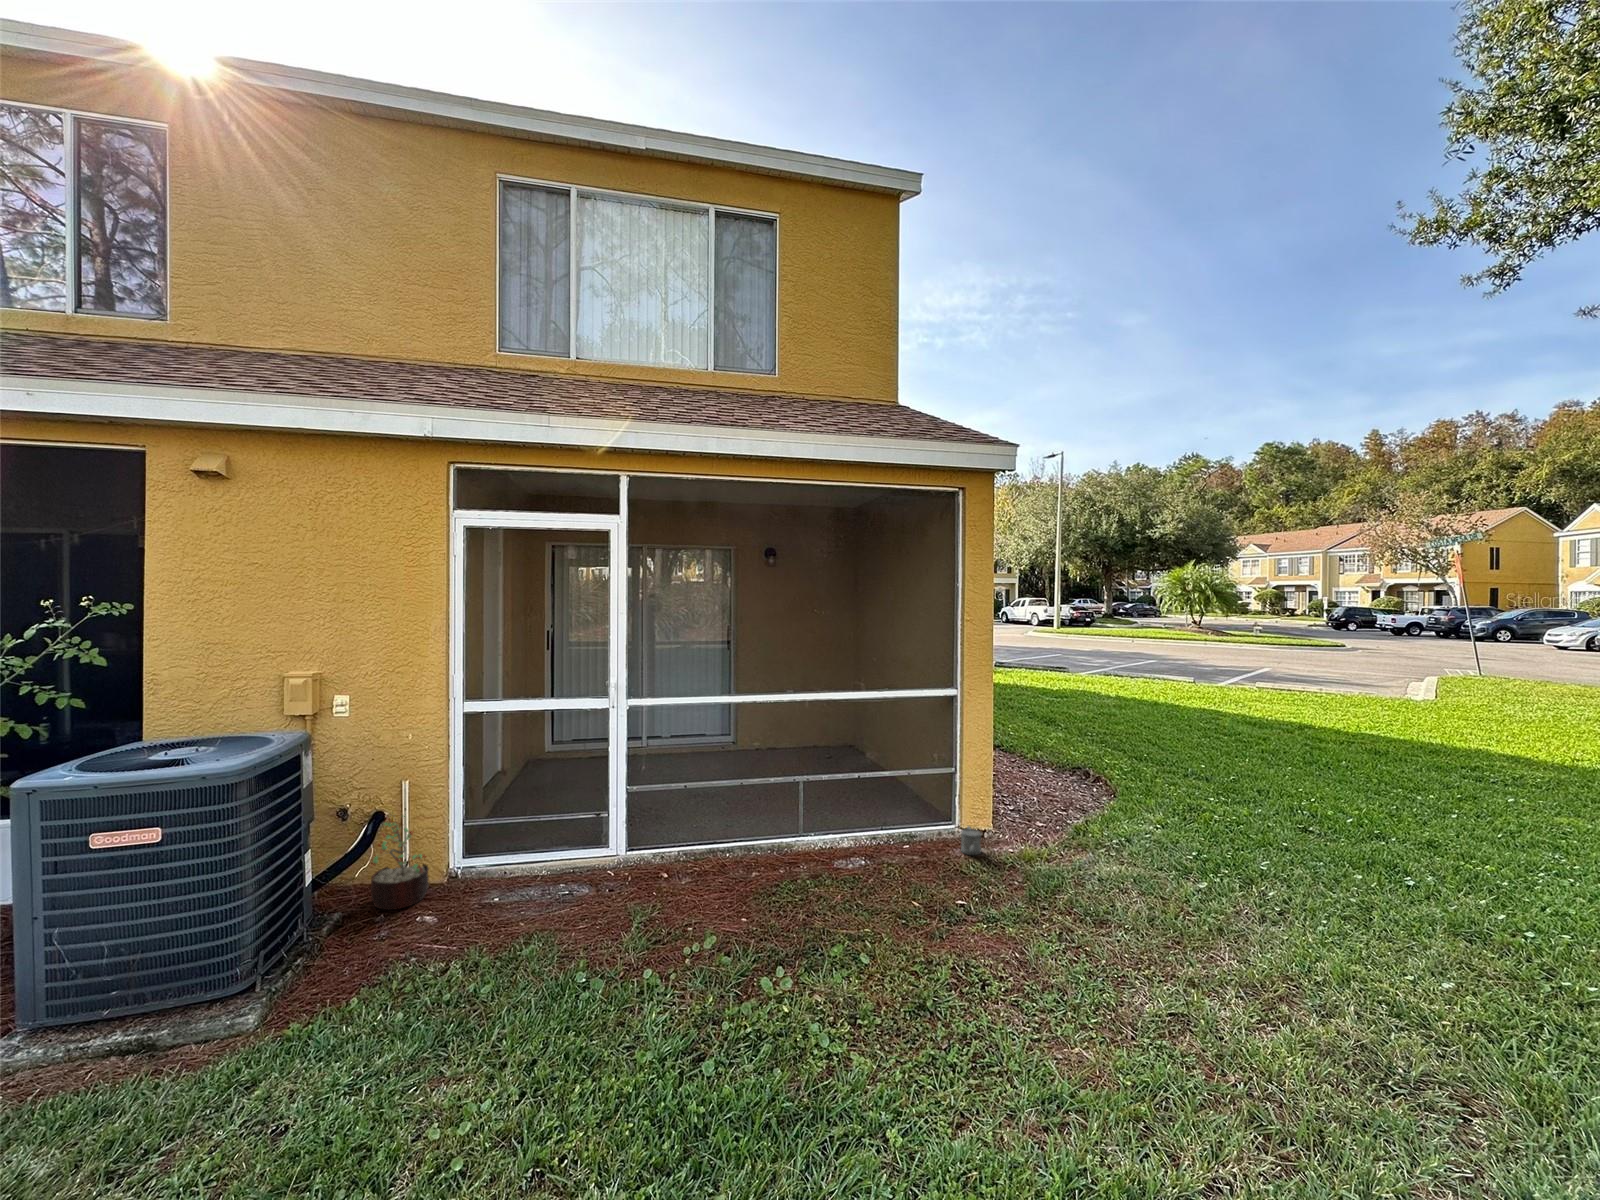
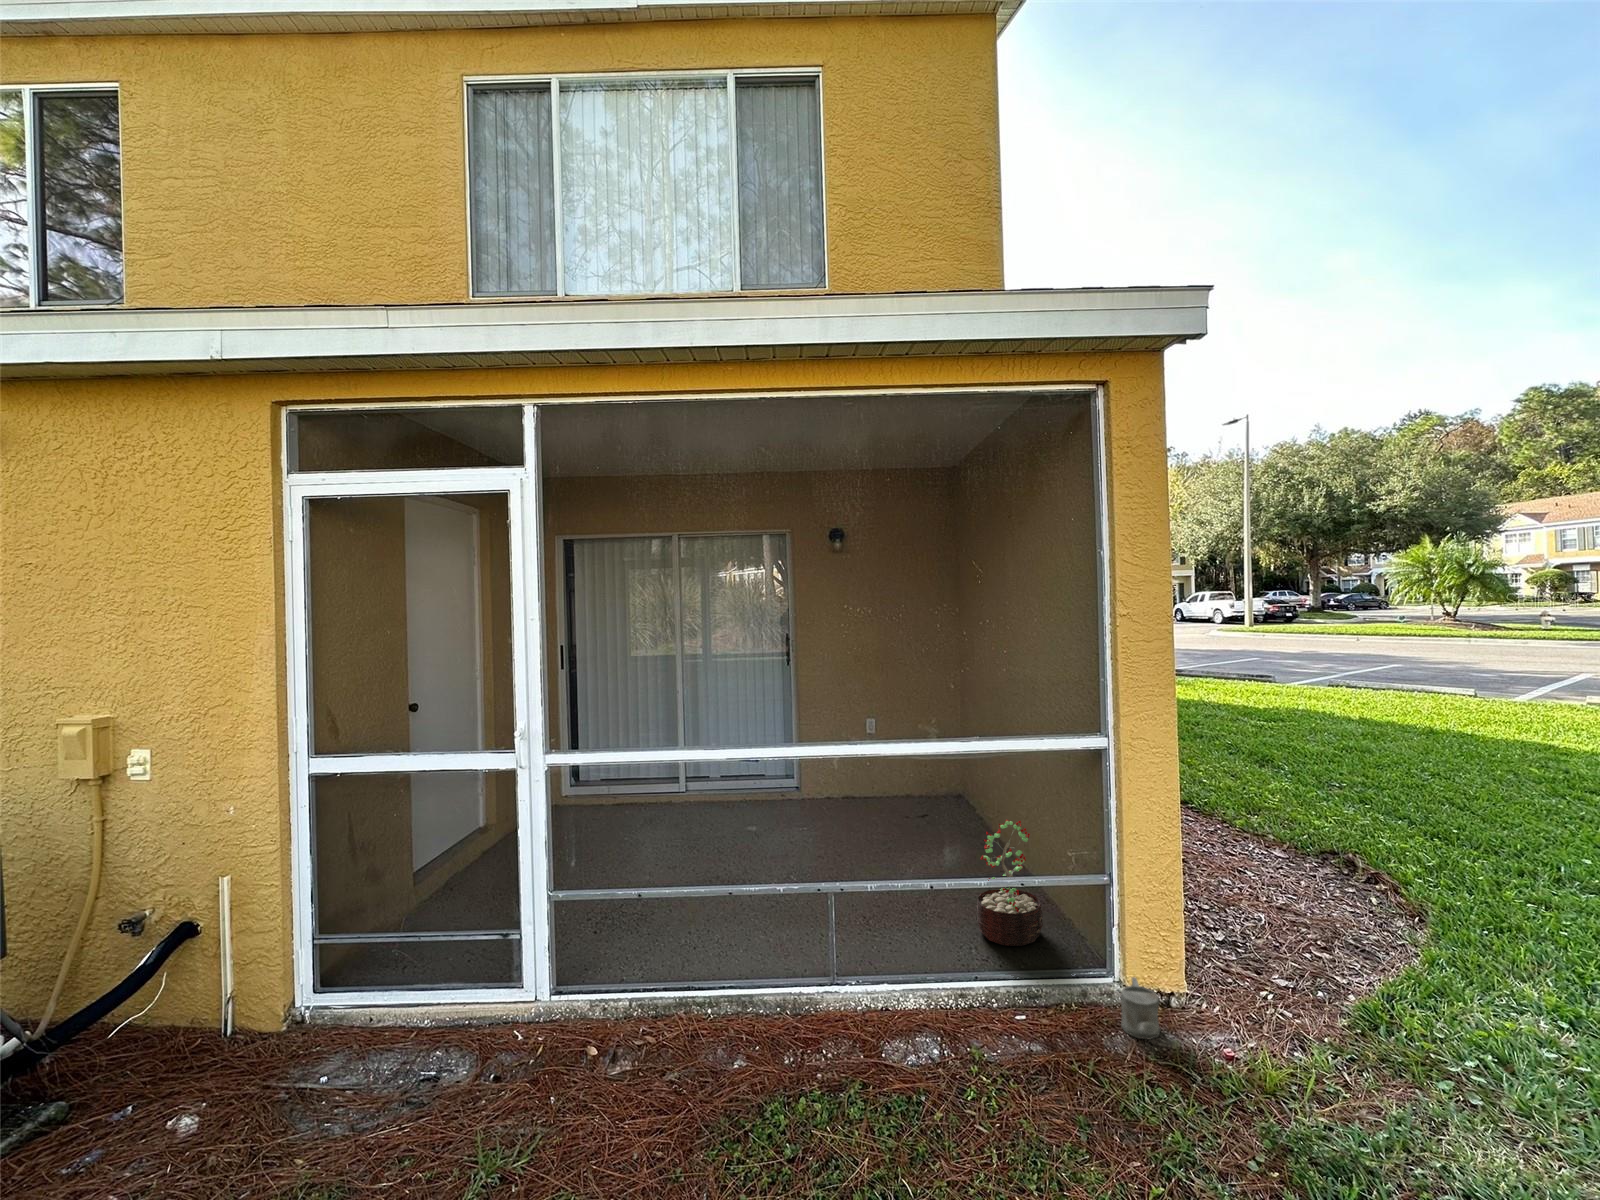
decorative plant: present [371,816,429,910] -> present [977,820,1043,946]

